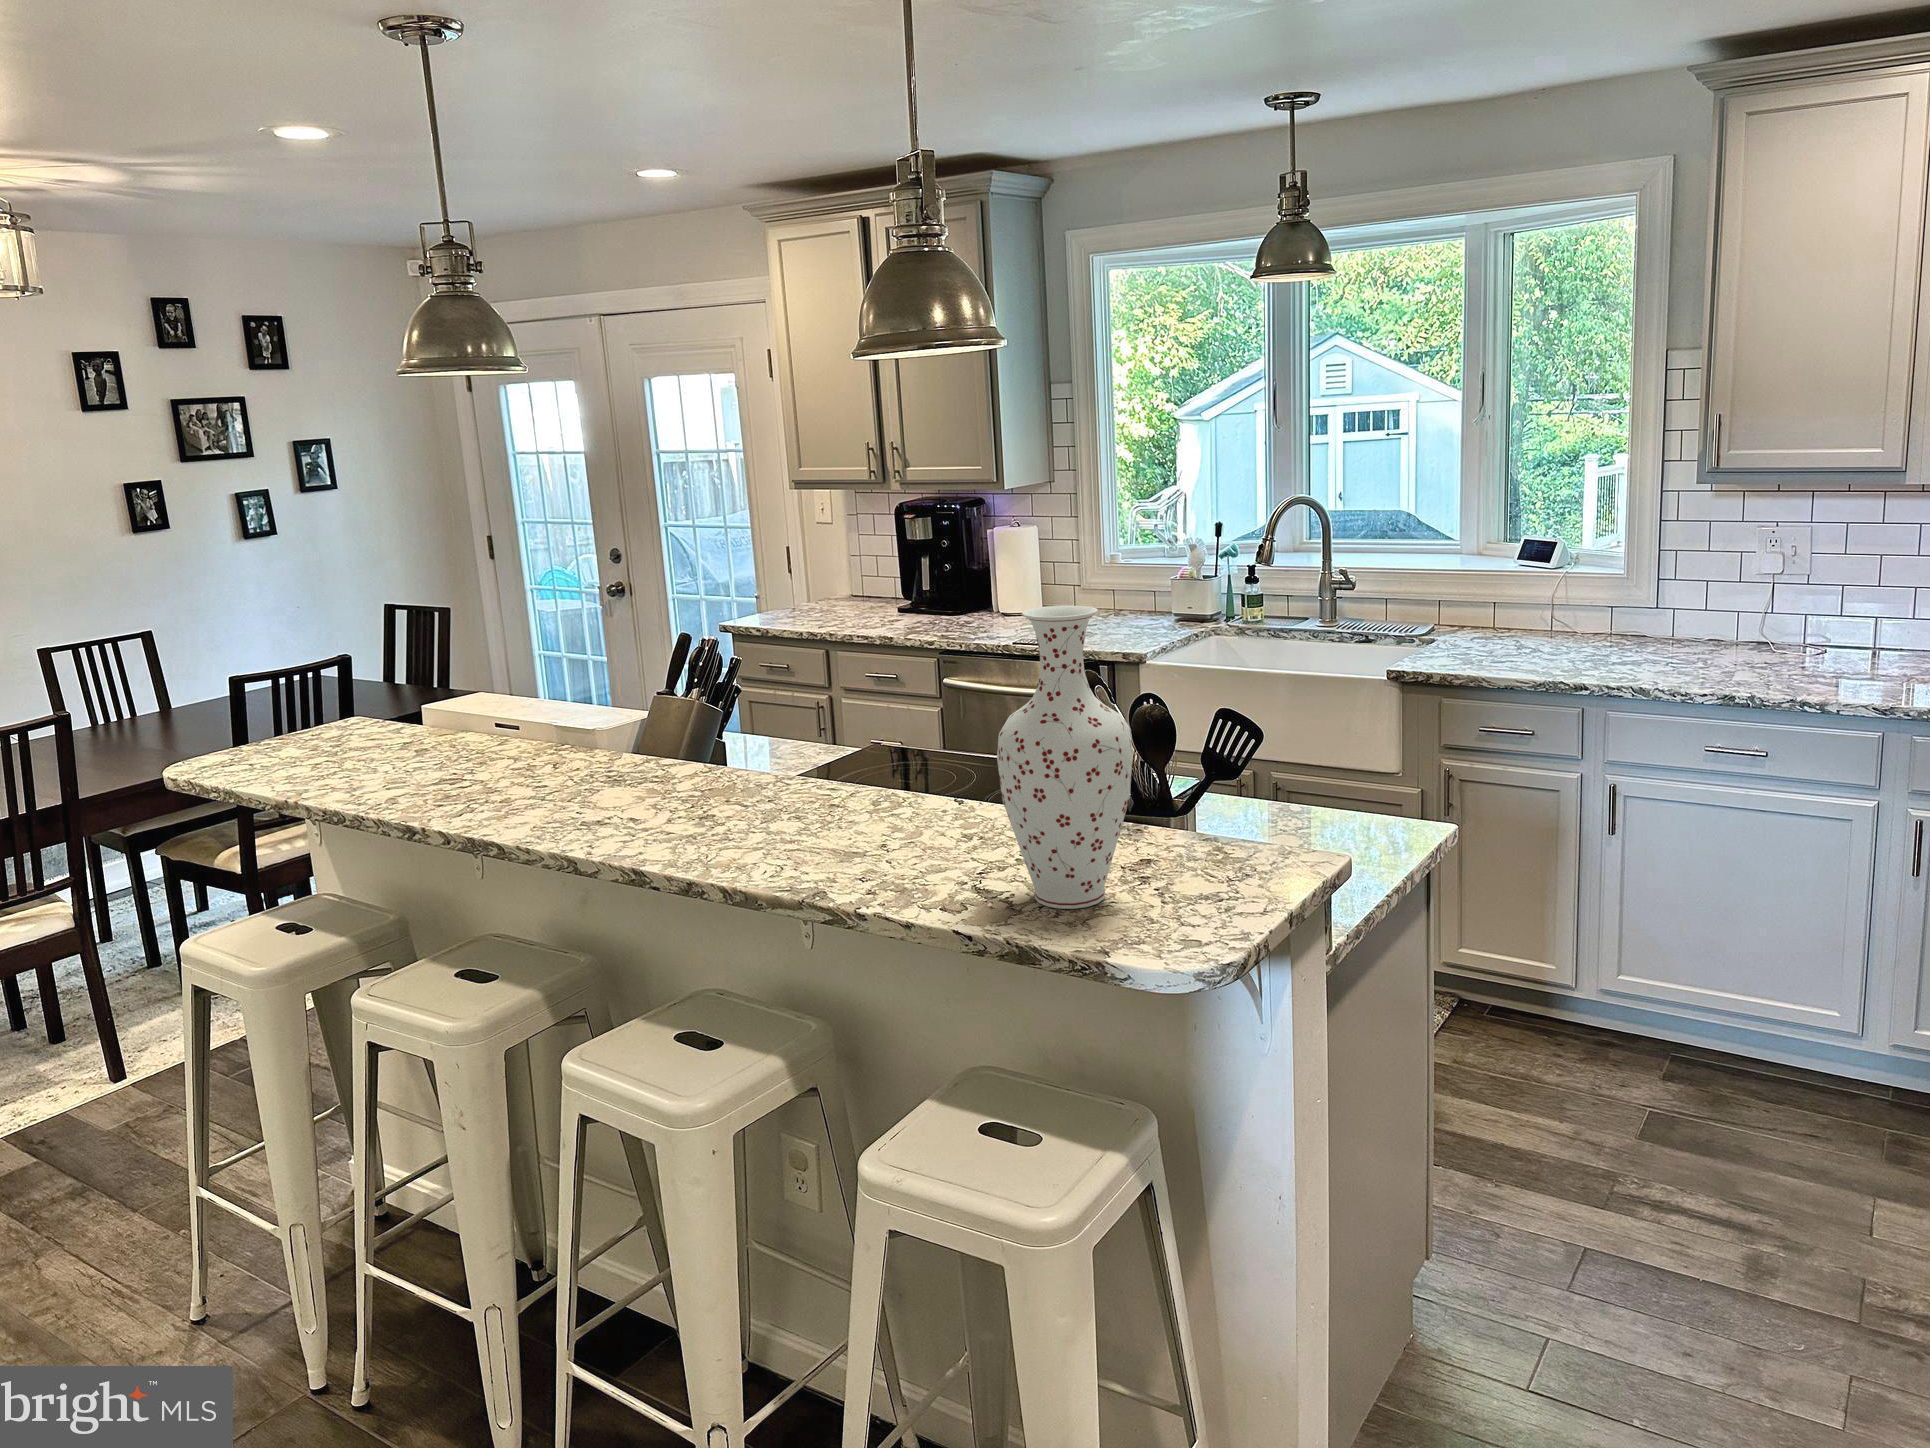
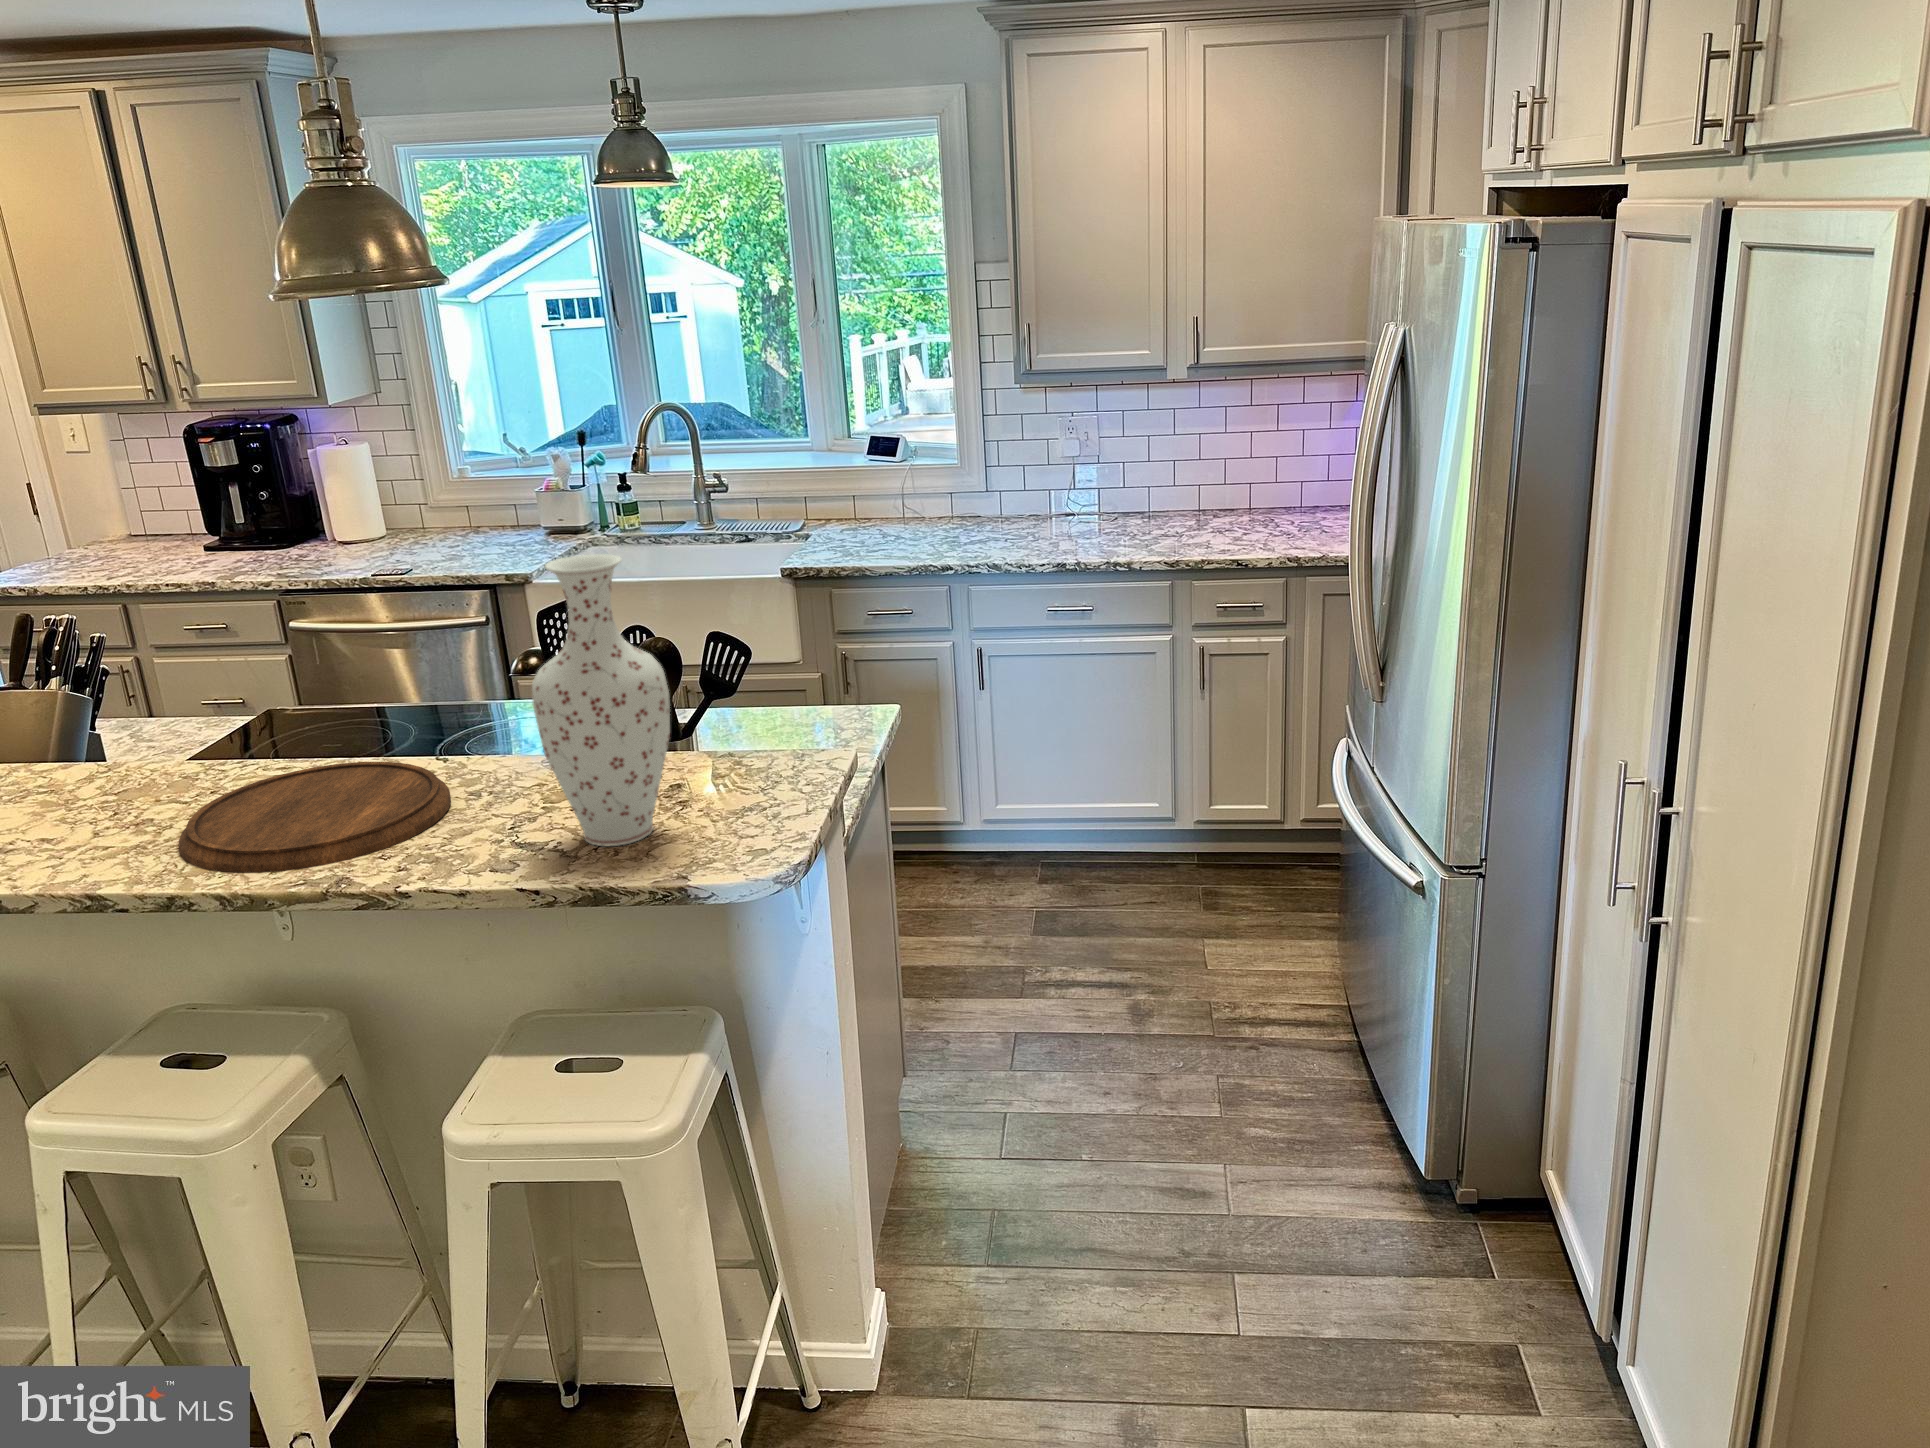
cutting board: none [716,791,946,878] -> present [179,762,451,872]

